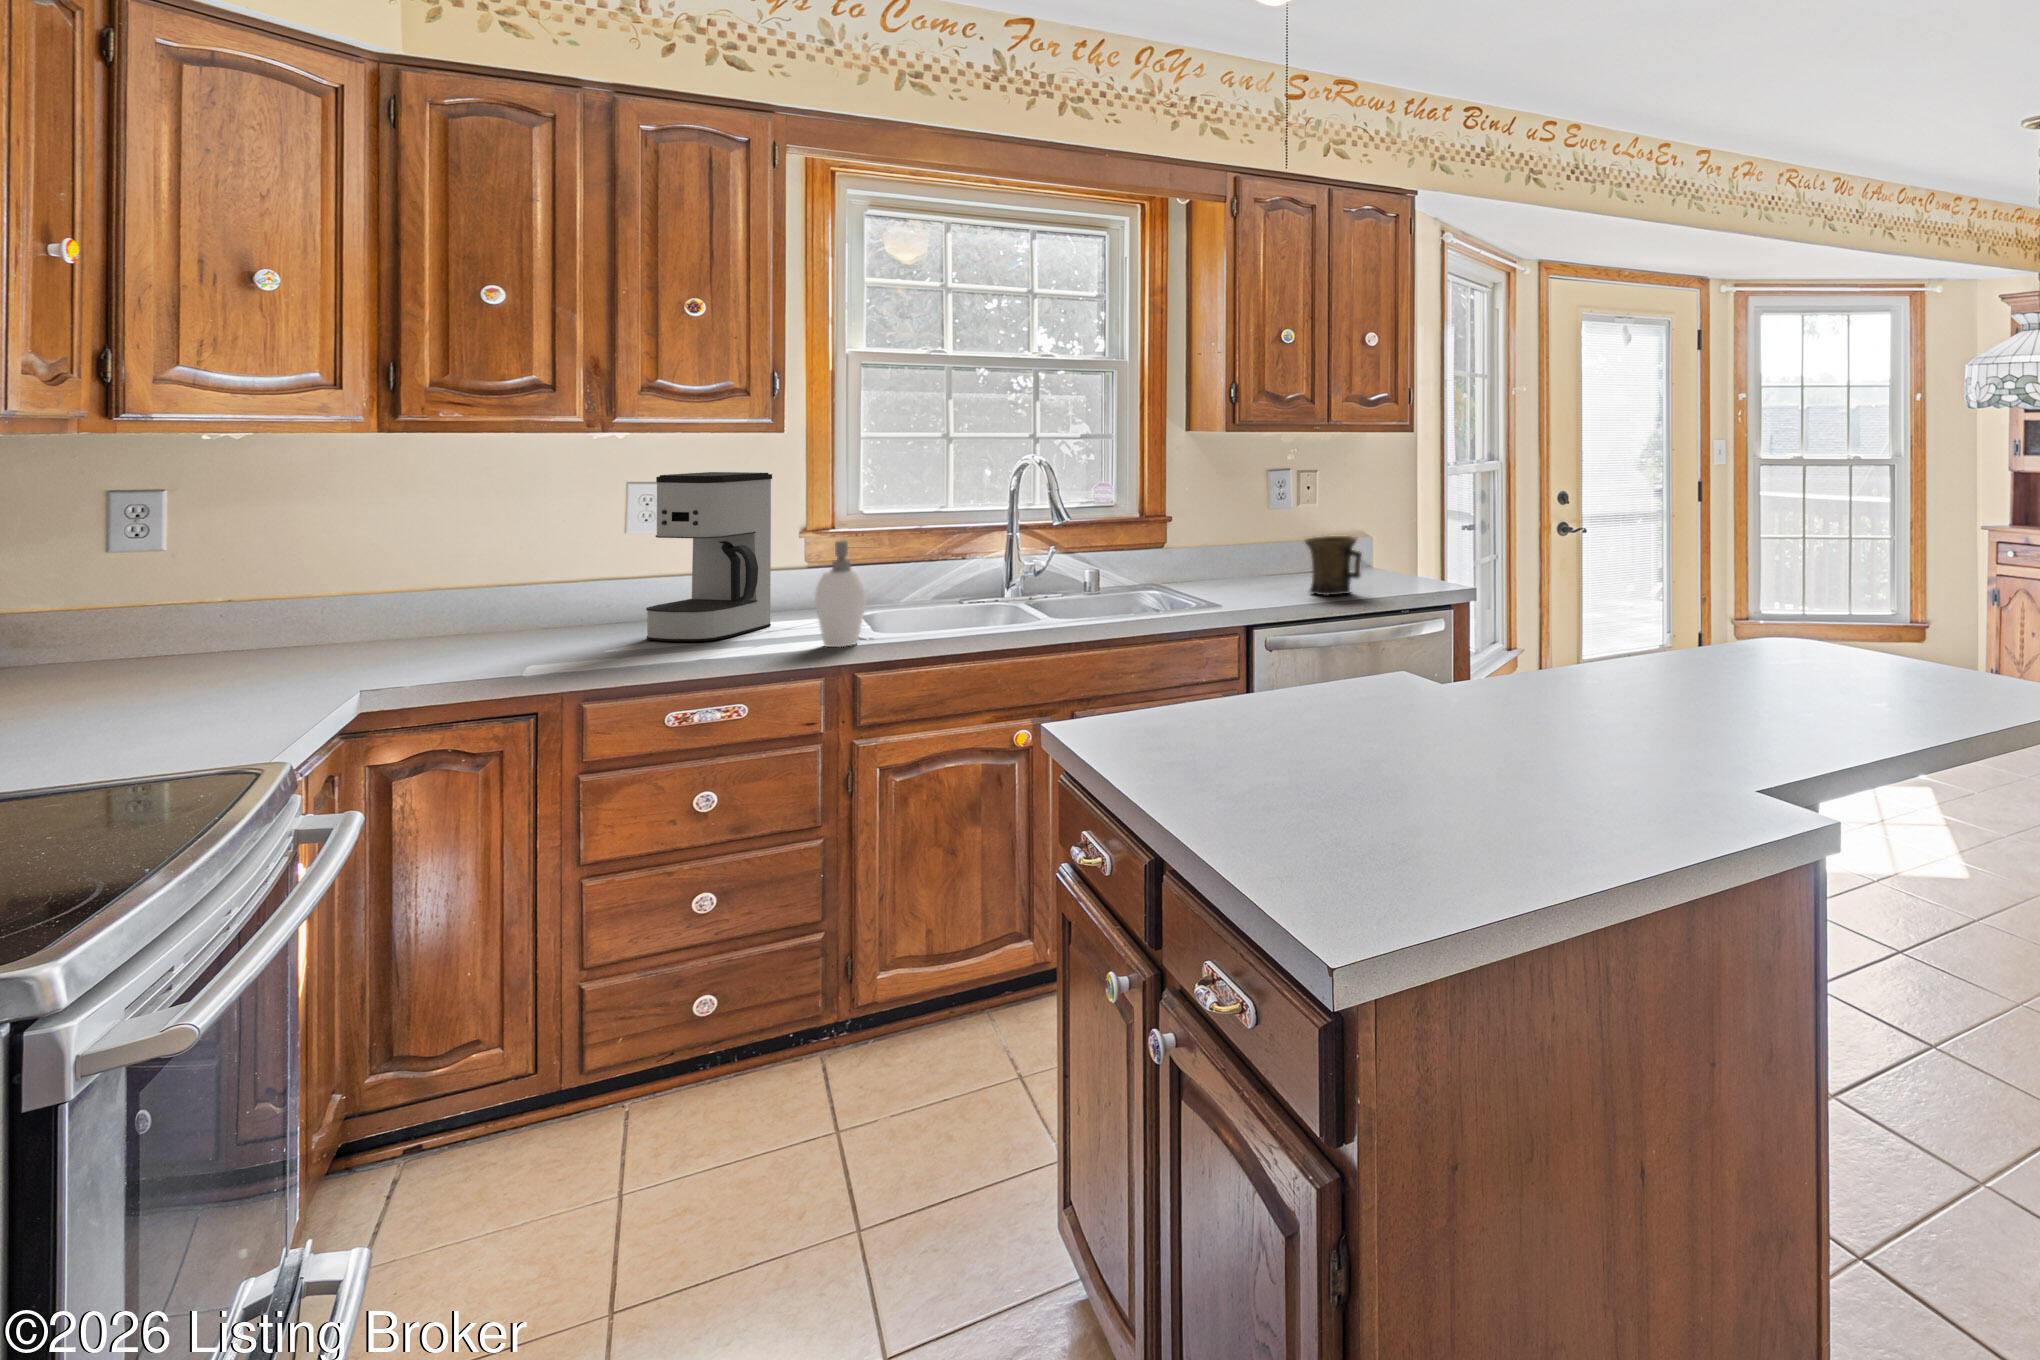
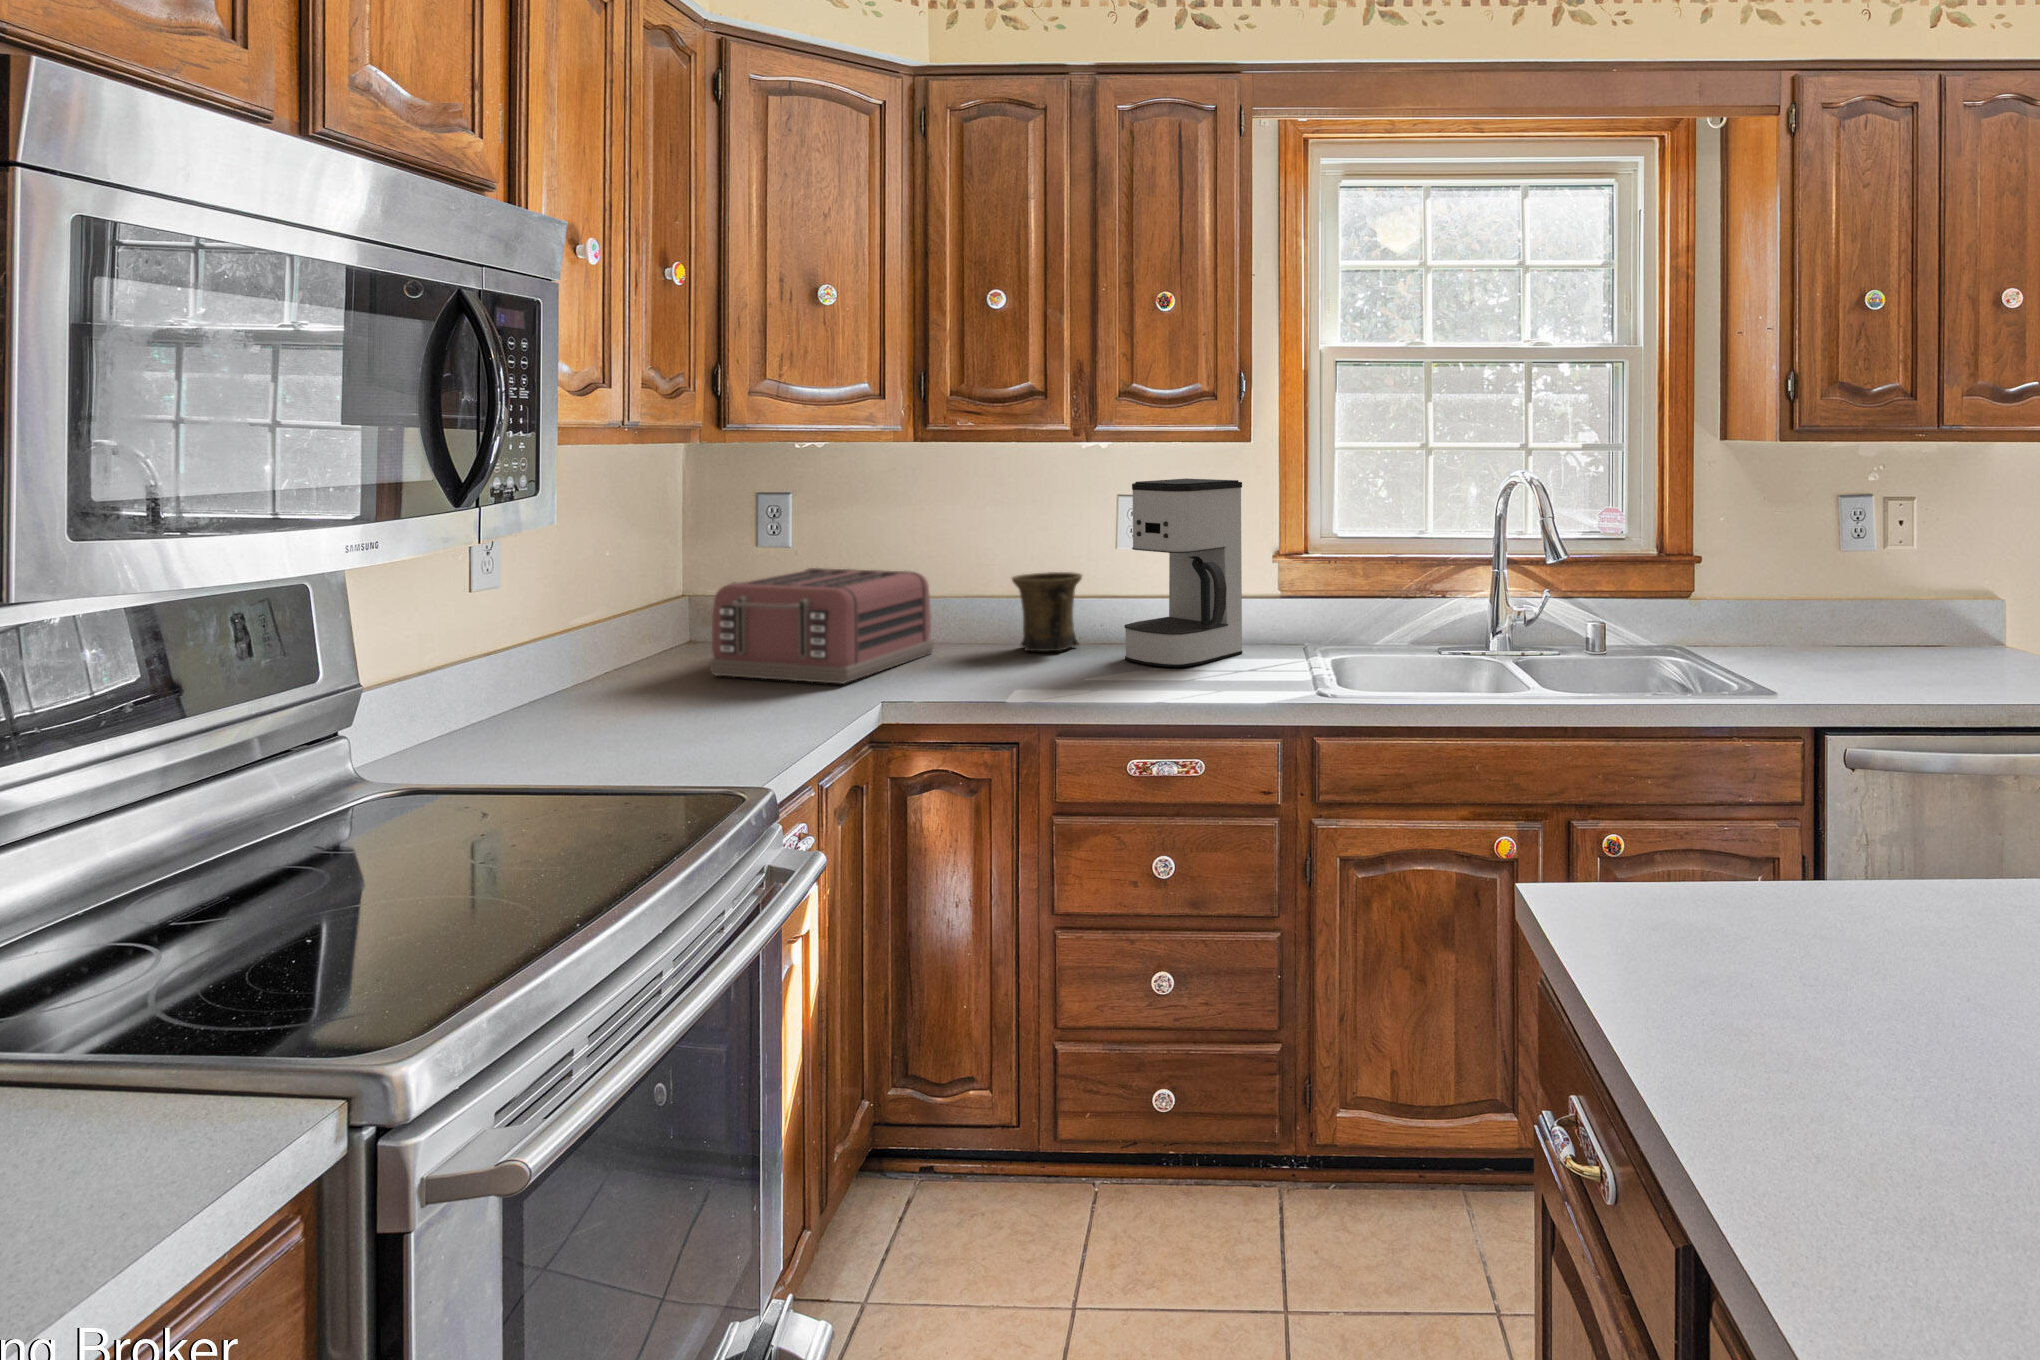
mug: present [1305,536,1362,595] -> present [1012,572,1082,651]
soap dispenser: present [815,540,879,647] -> none [1278,563,1346,691]
toaster: none [93,570,408,695] -> present [709,568,934,684]

